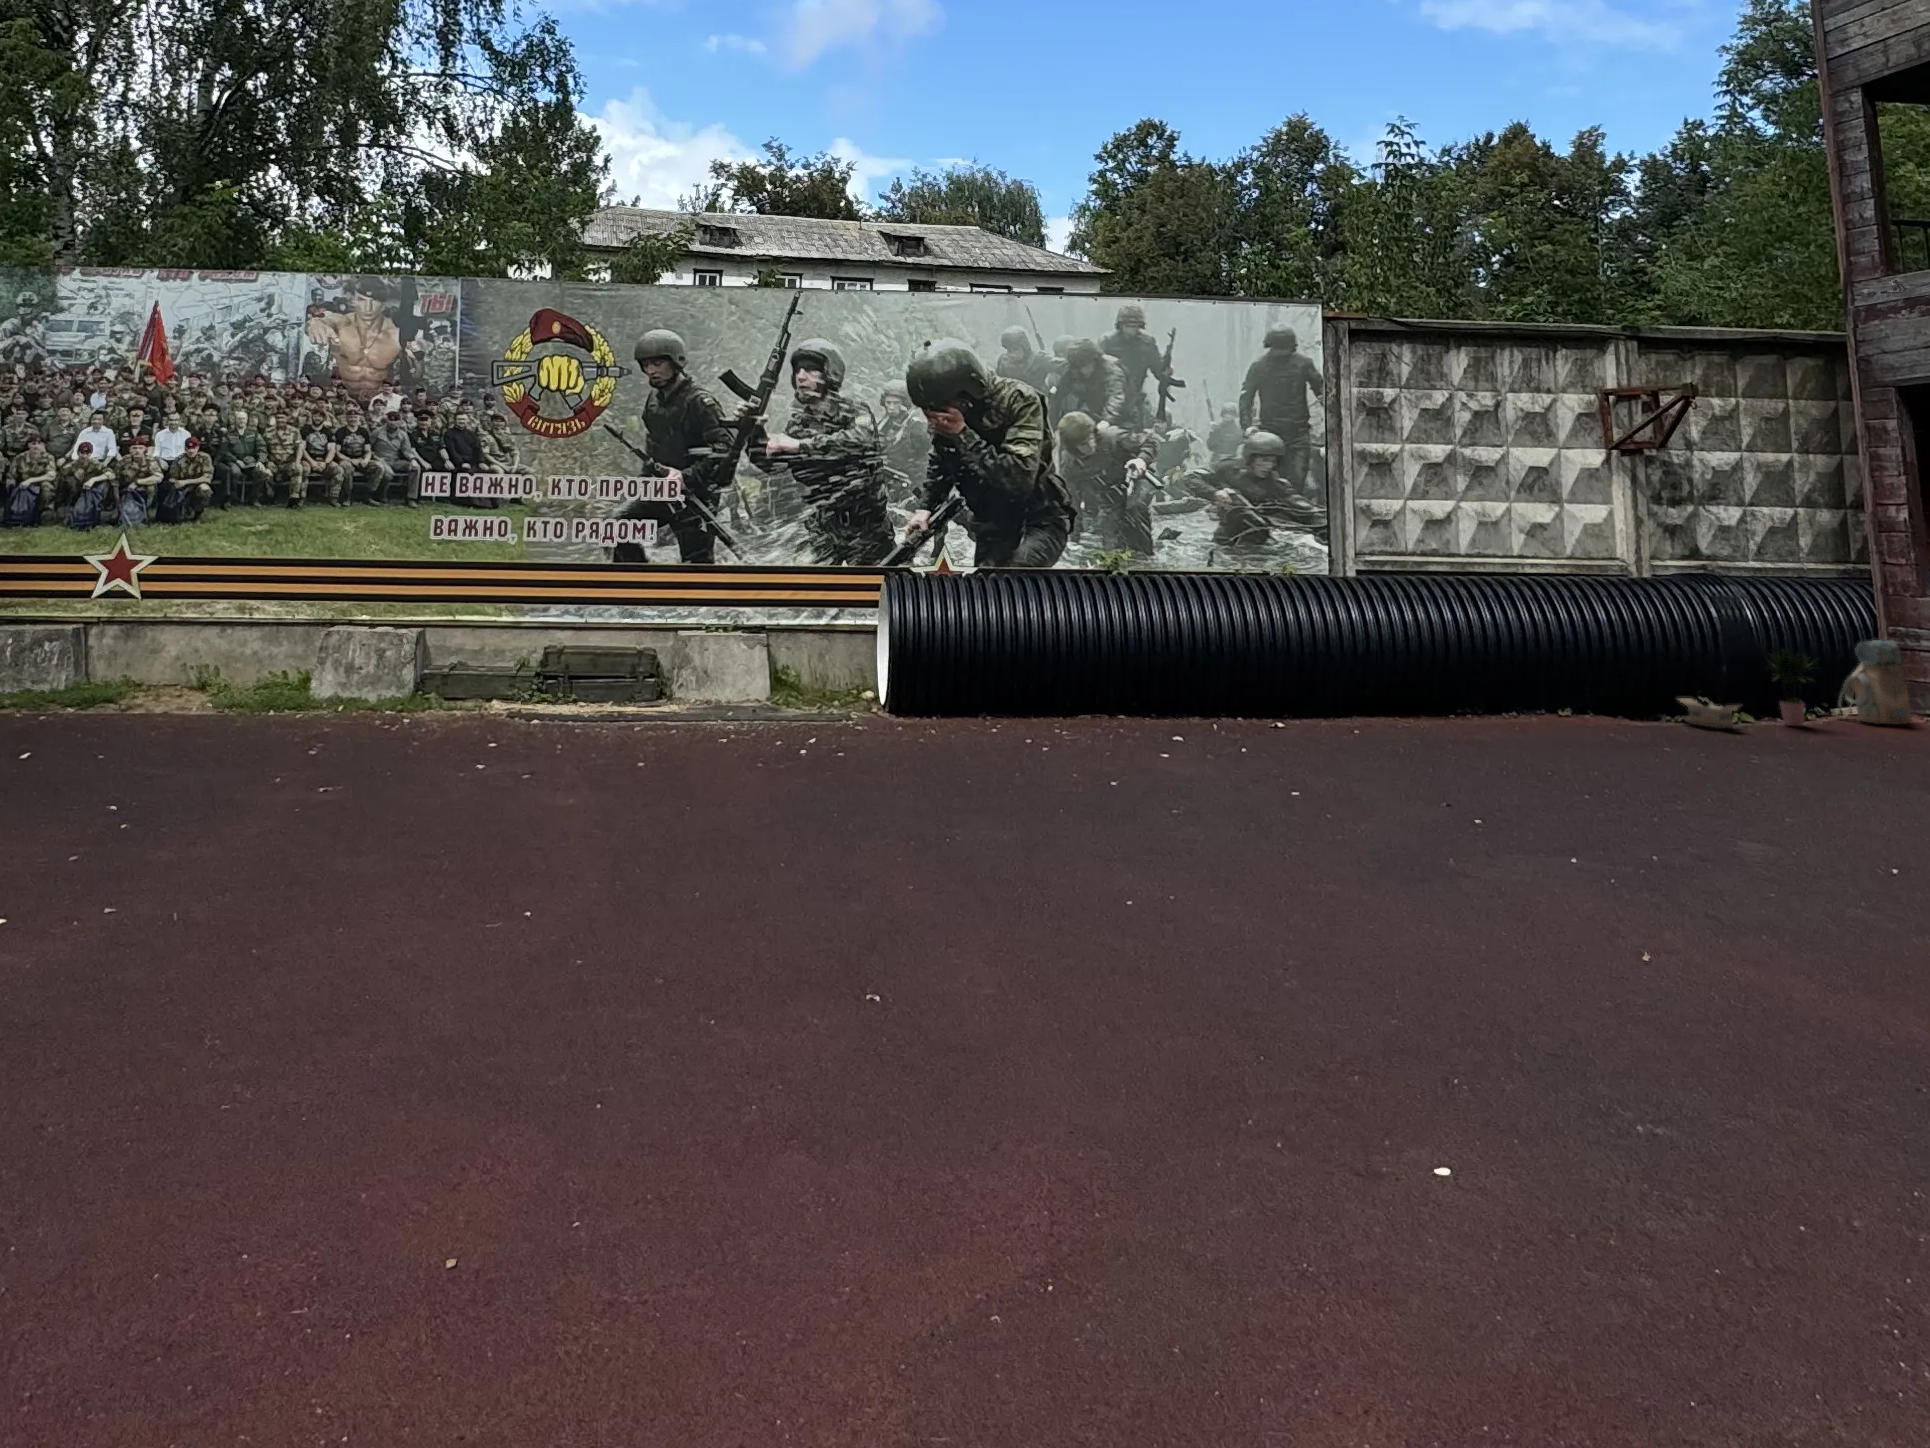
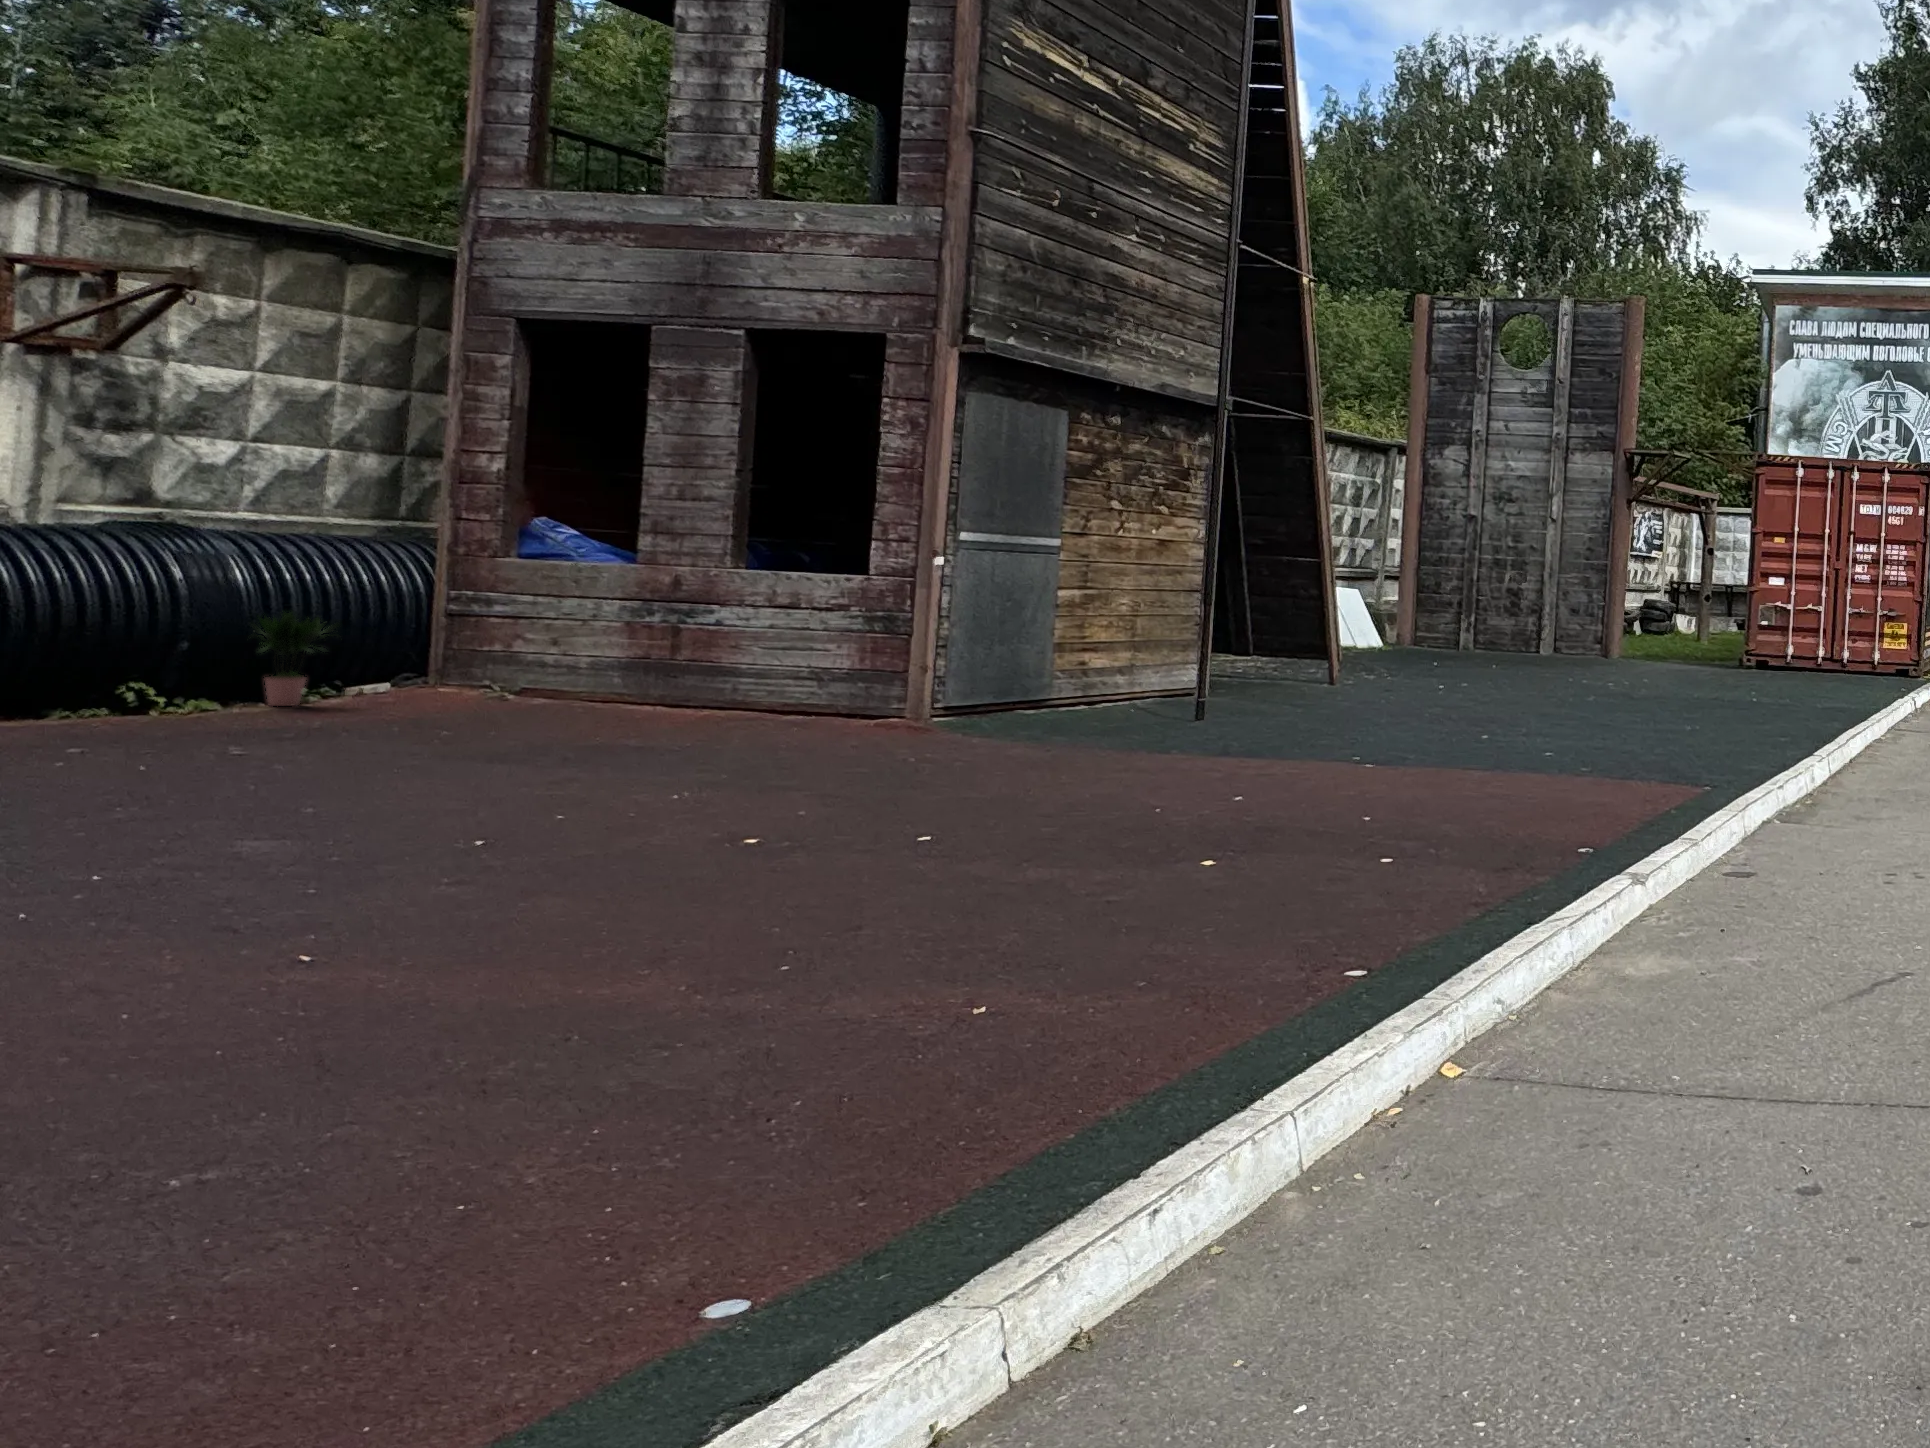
backpack: present [1839,640,1911,724] -> none [350,603,464,698]
cardboard box: present [1679,698,1739,728] -> none [75,678,203,715]

